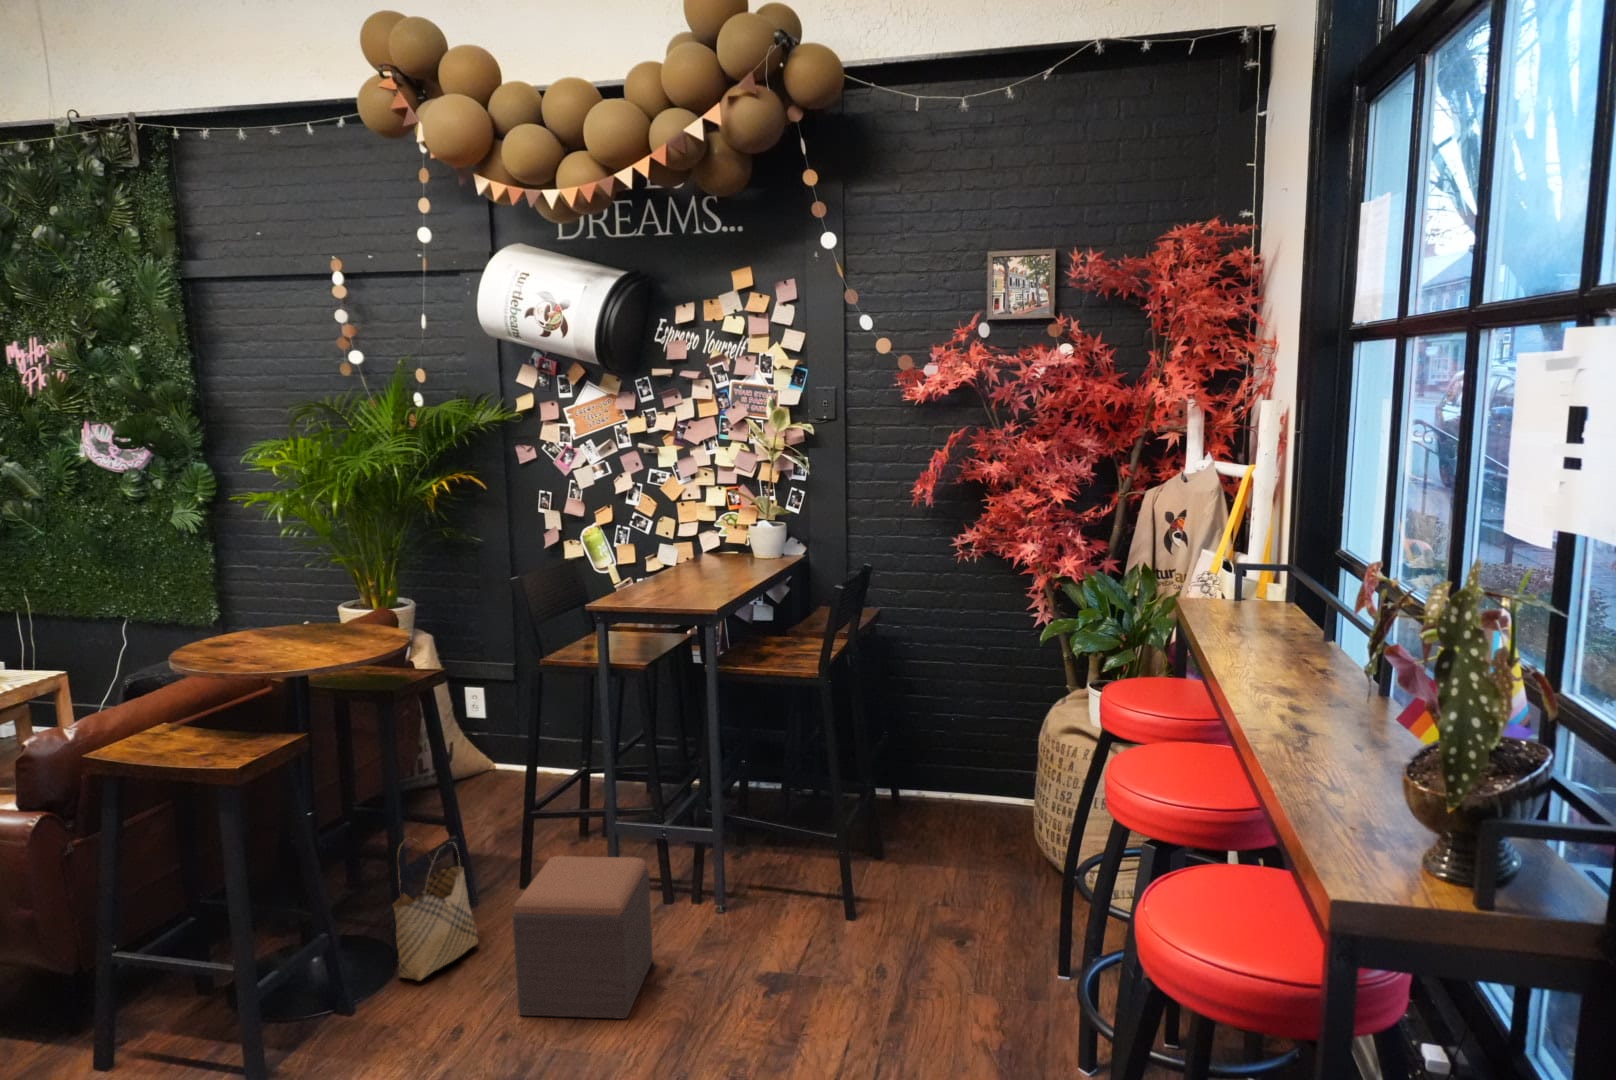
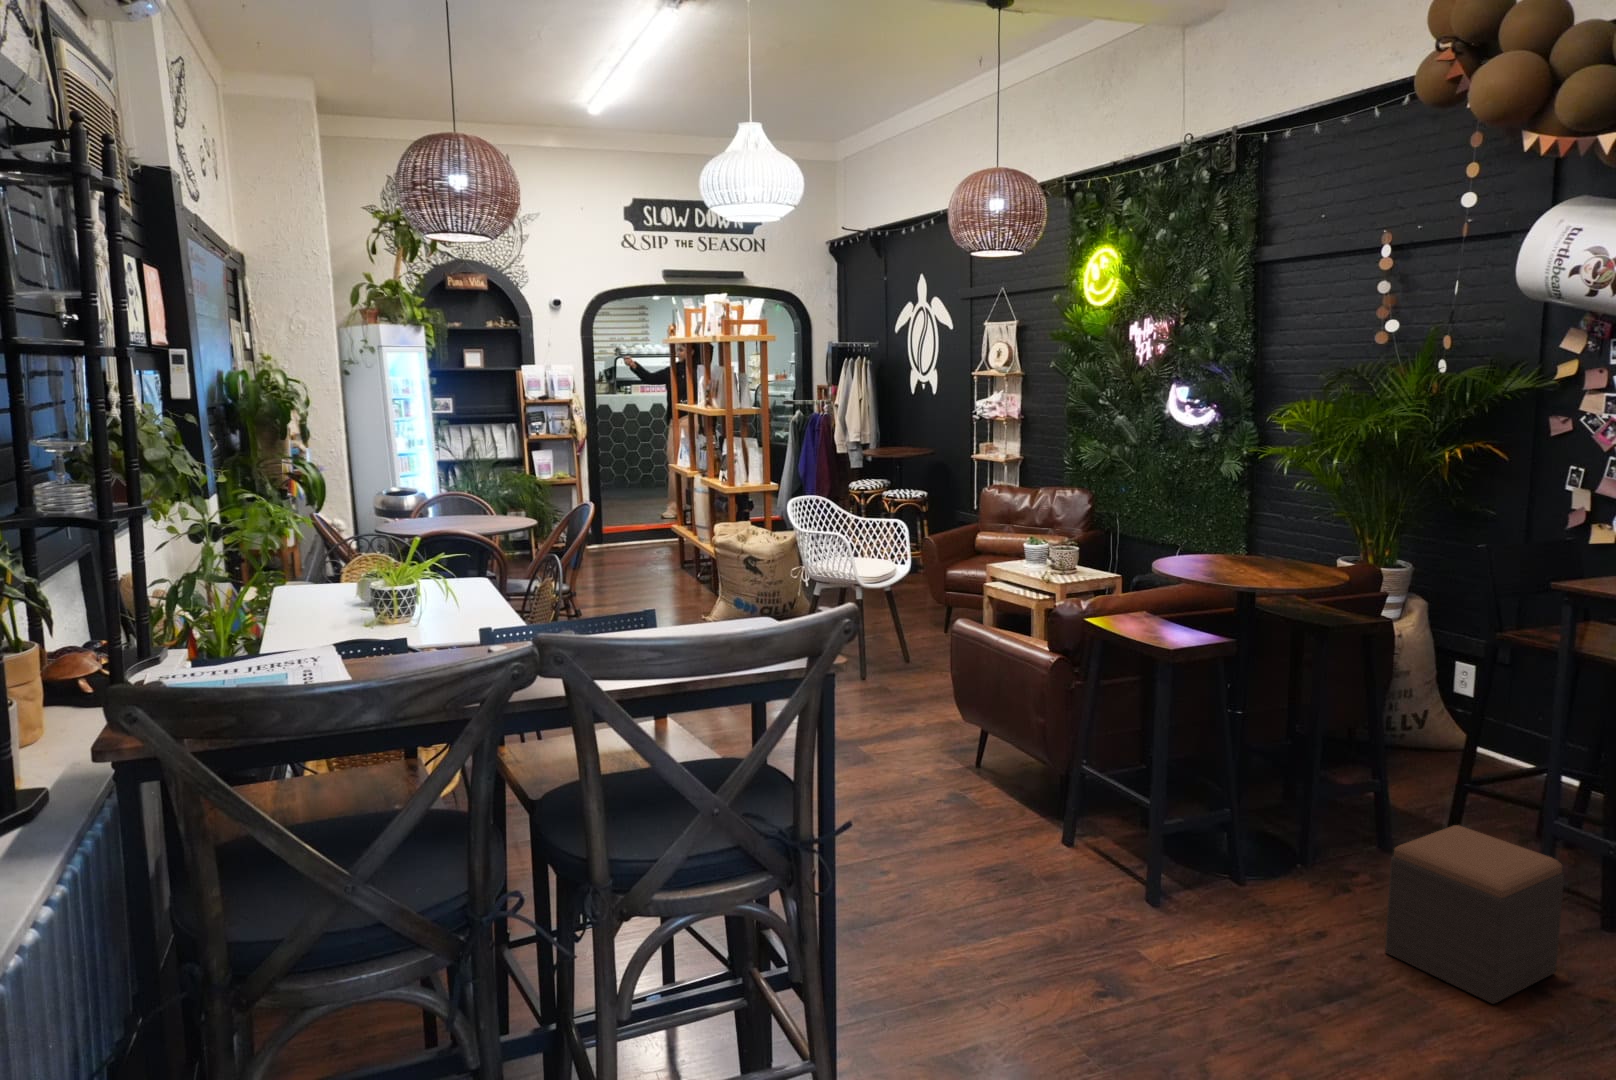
woven basket: present [392,837,478,981] -> none [1293,763,1377,889]

